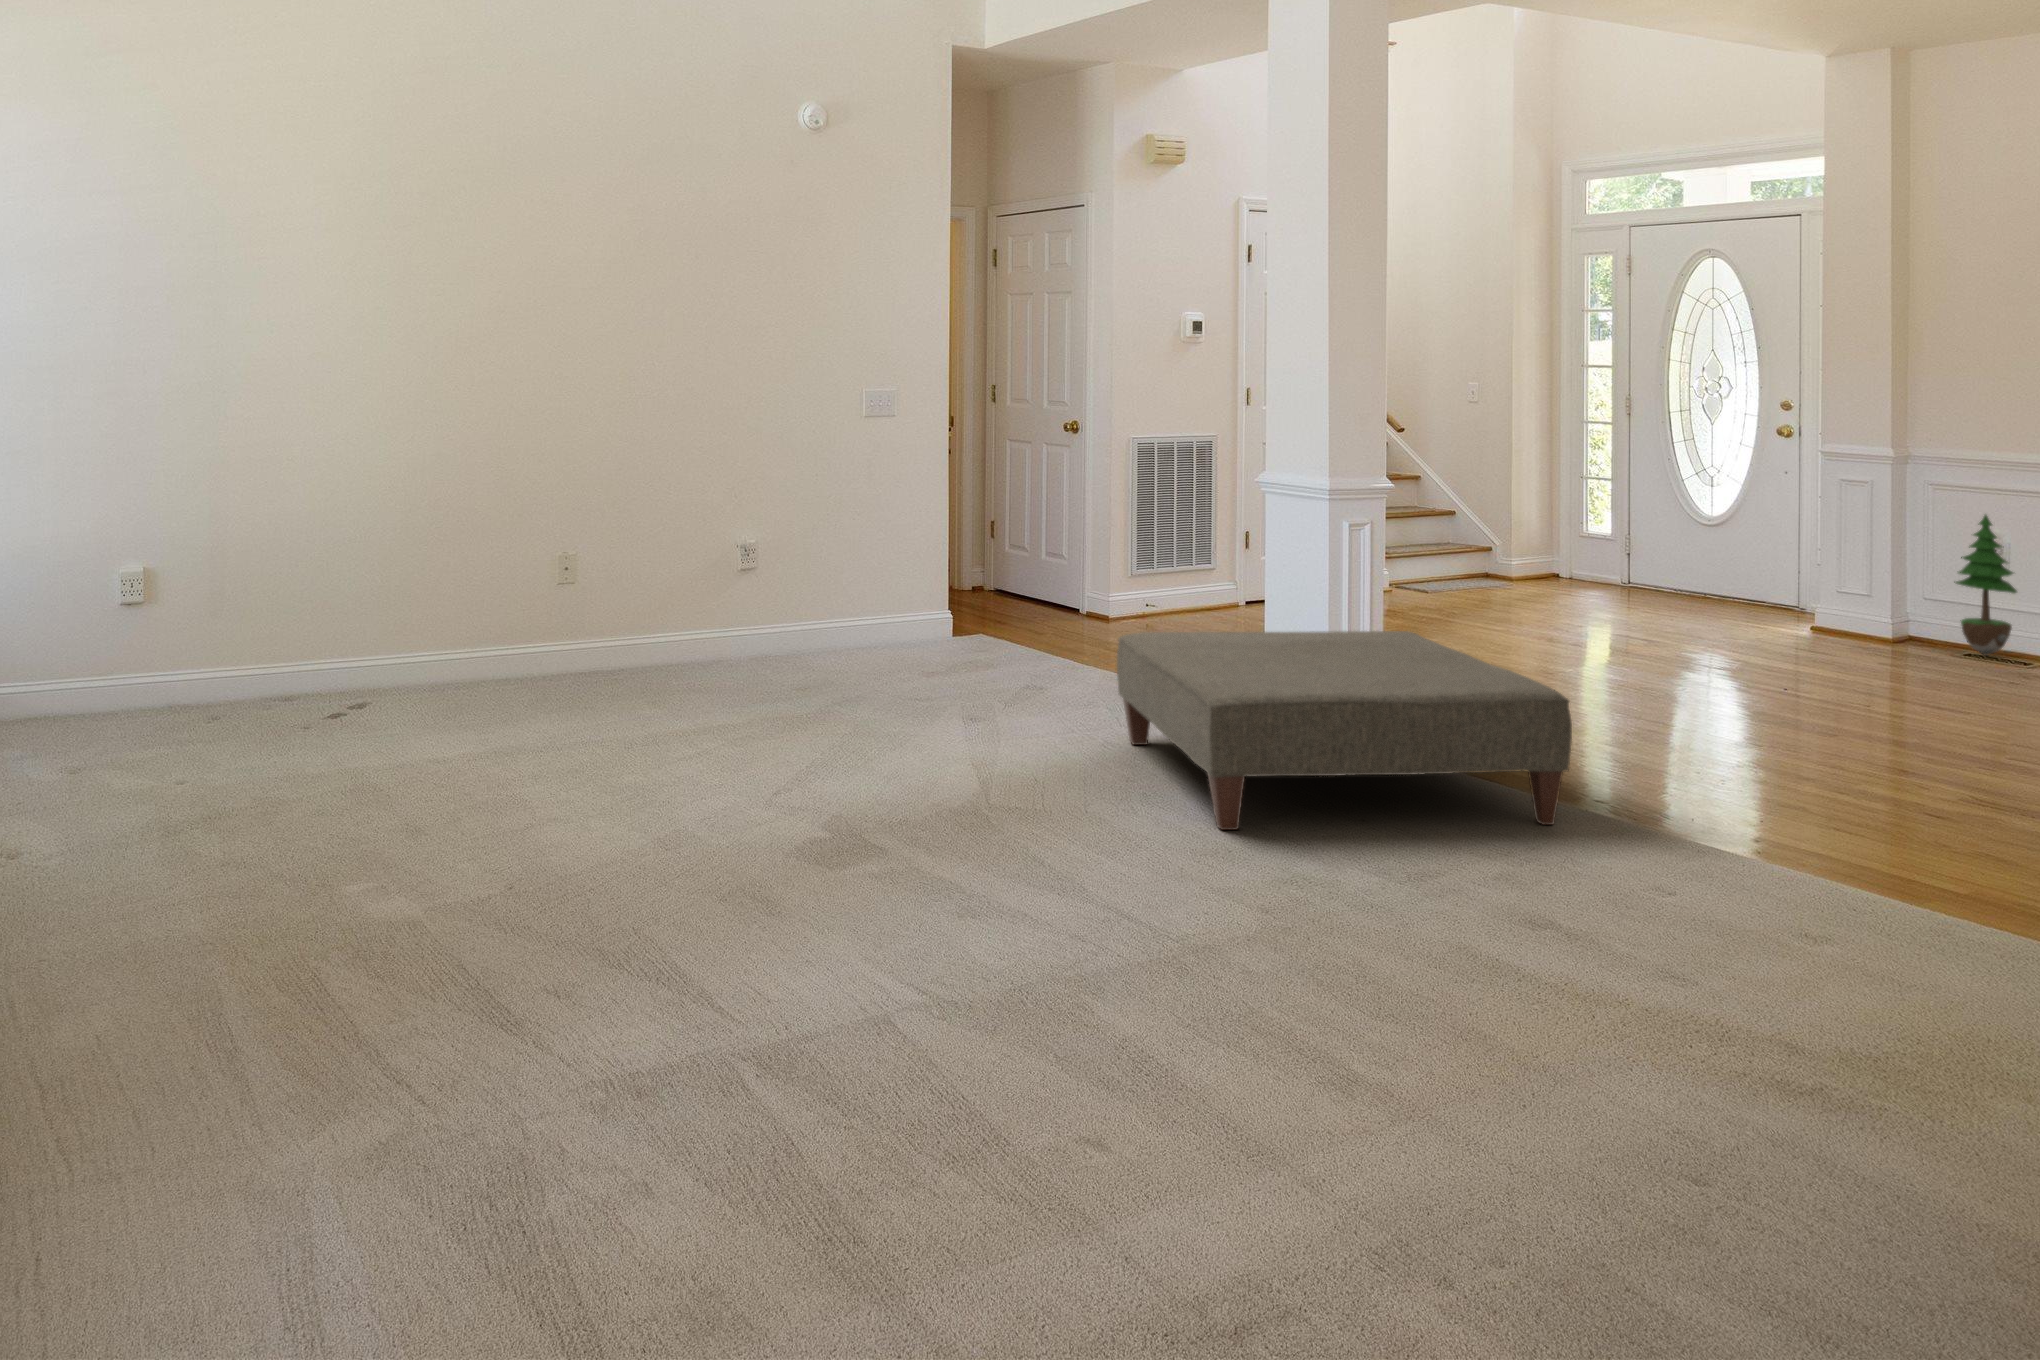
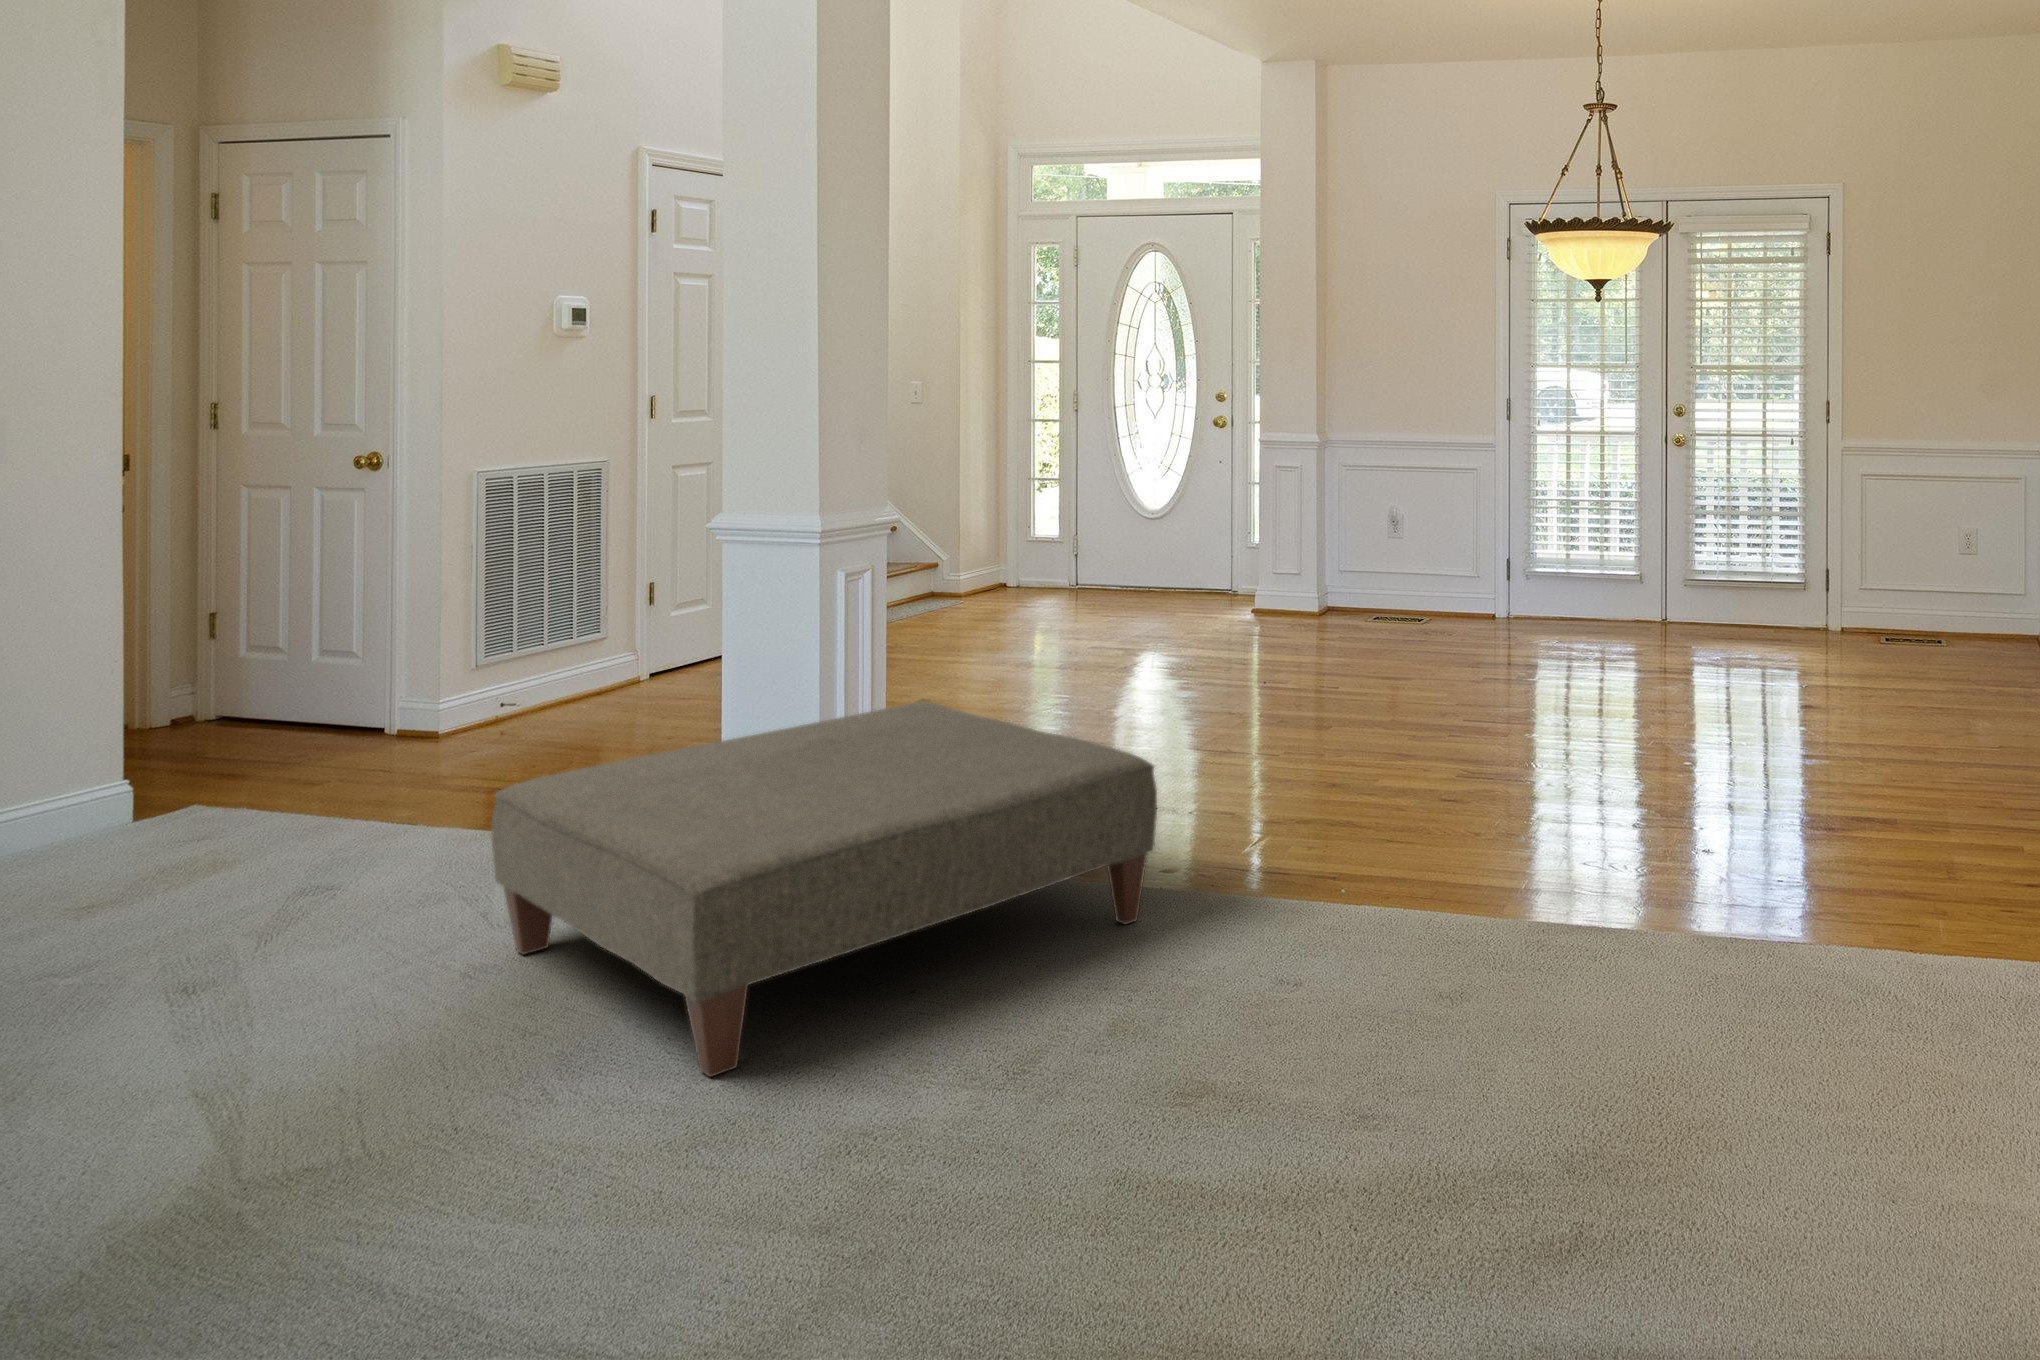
potted tree: present [1954,515,2017,656] -> none [1367,488,1414,618]

